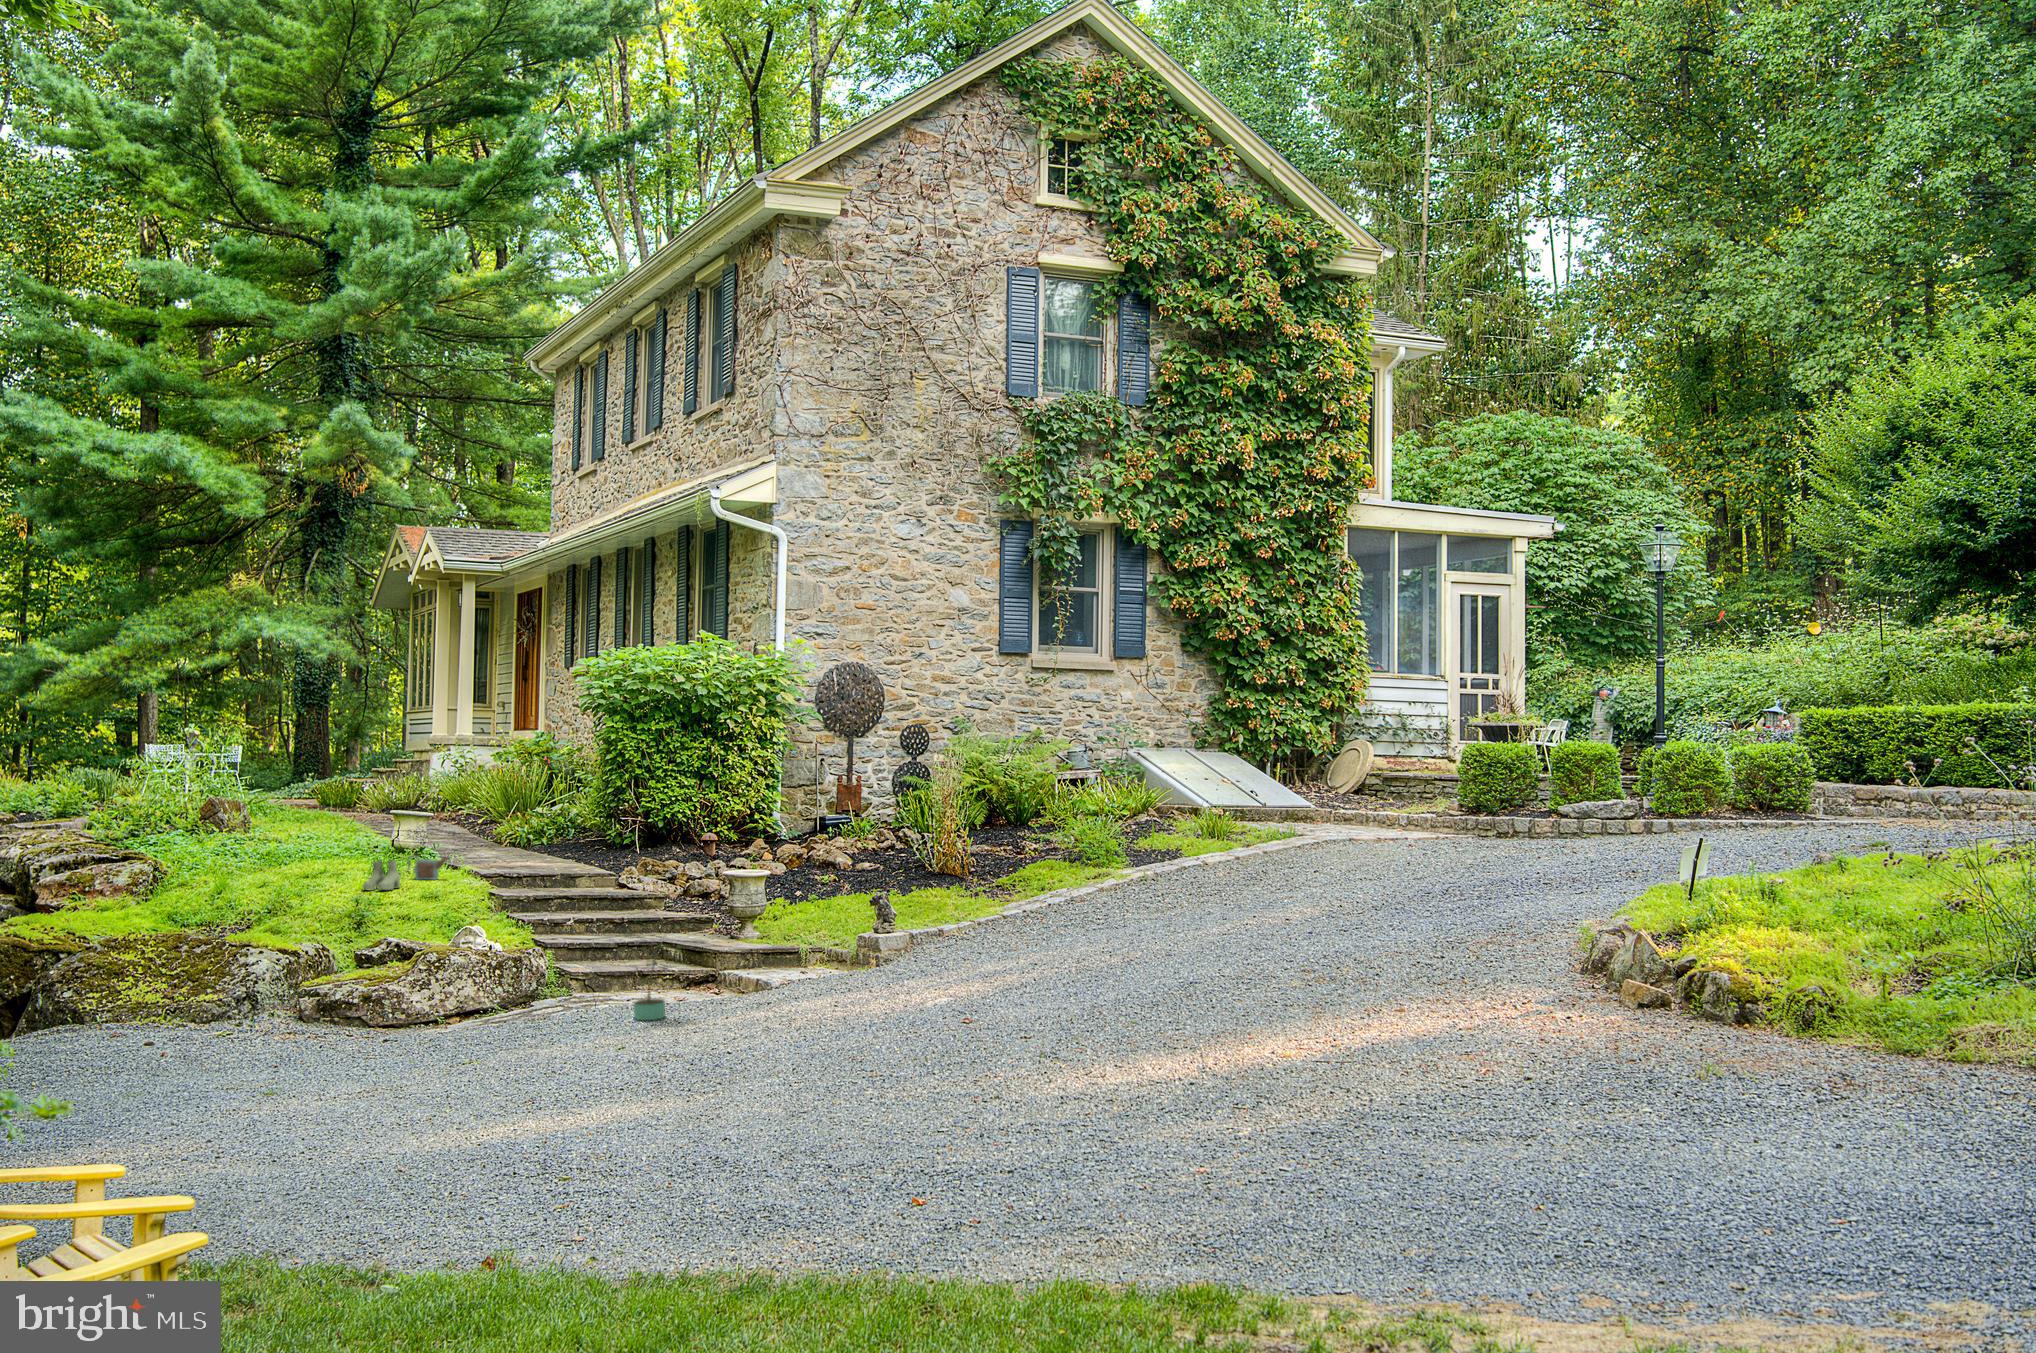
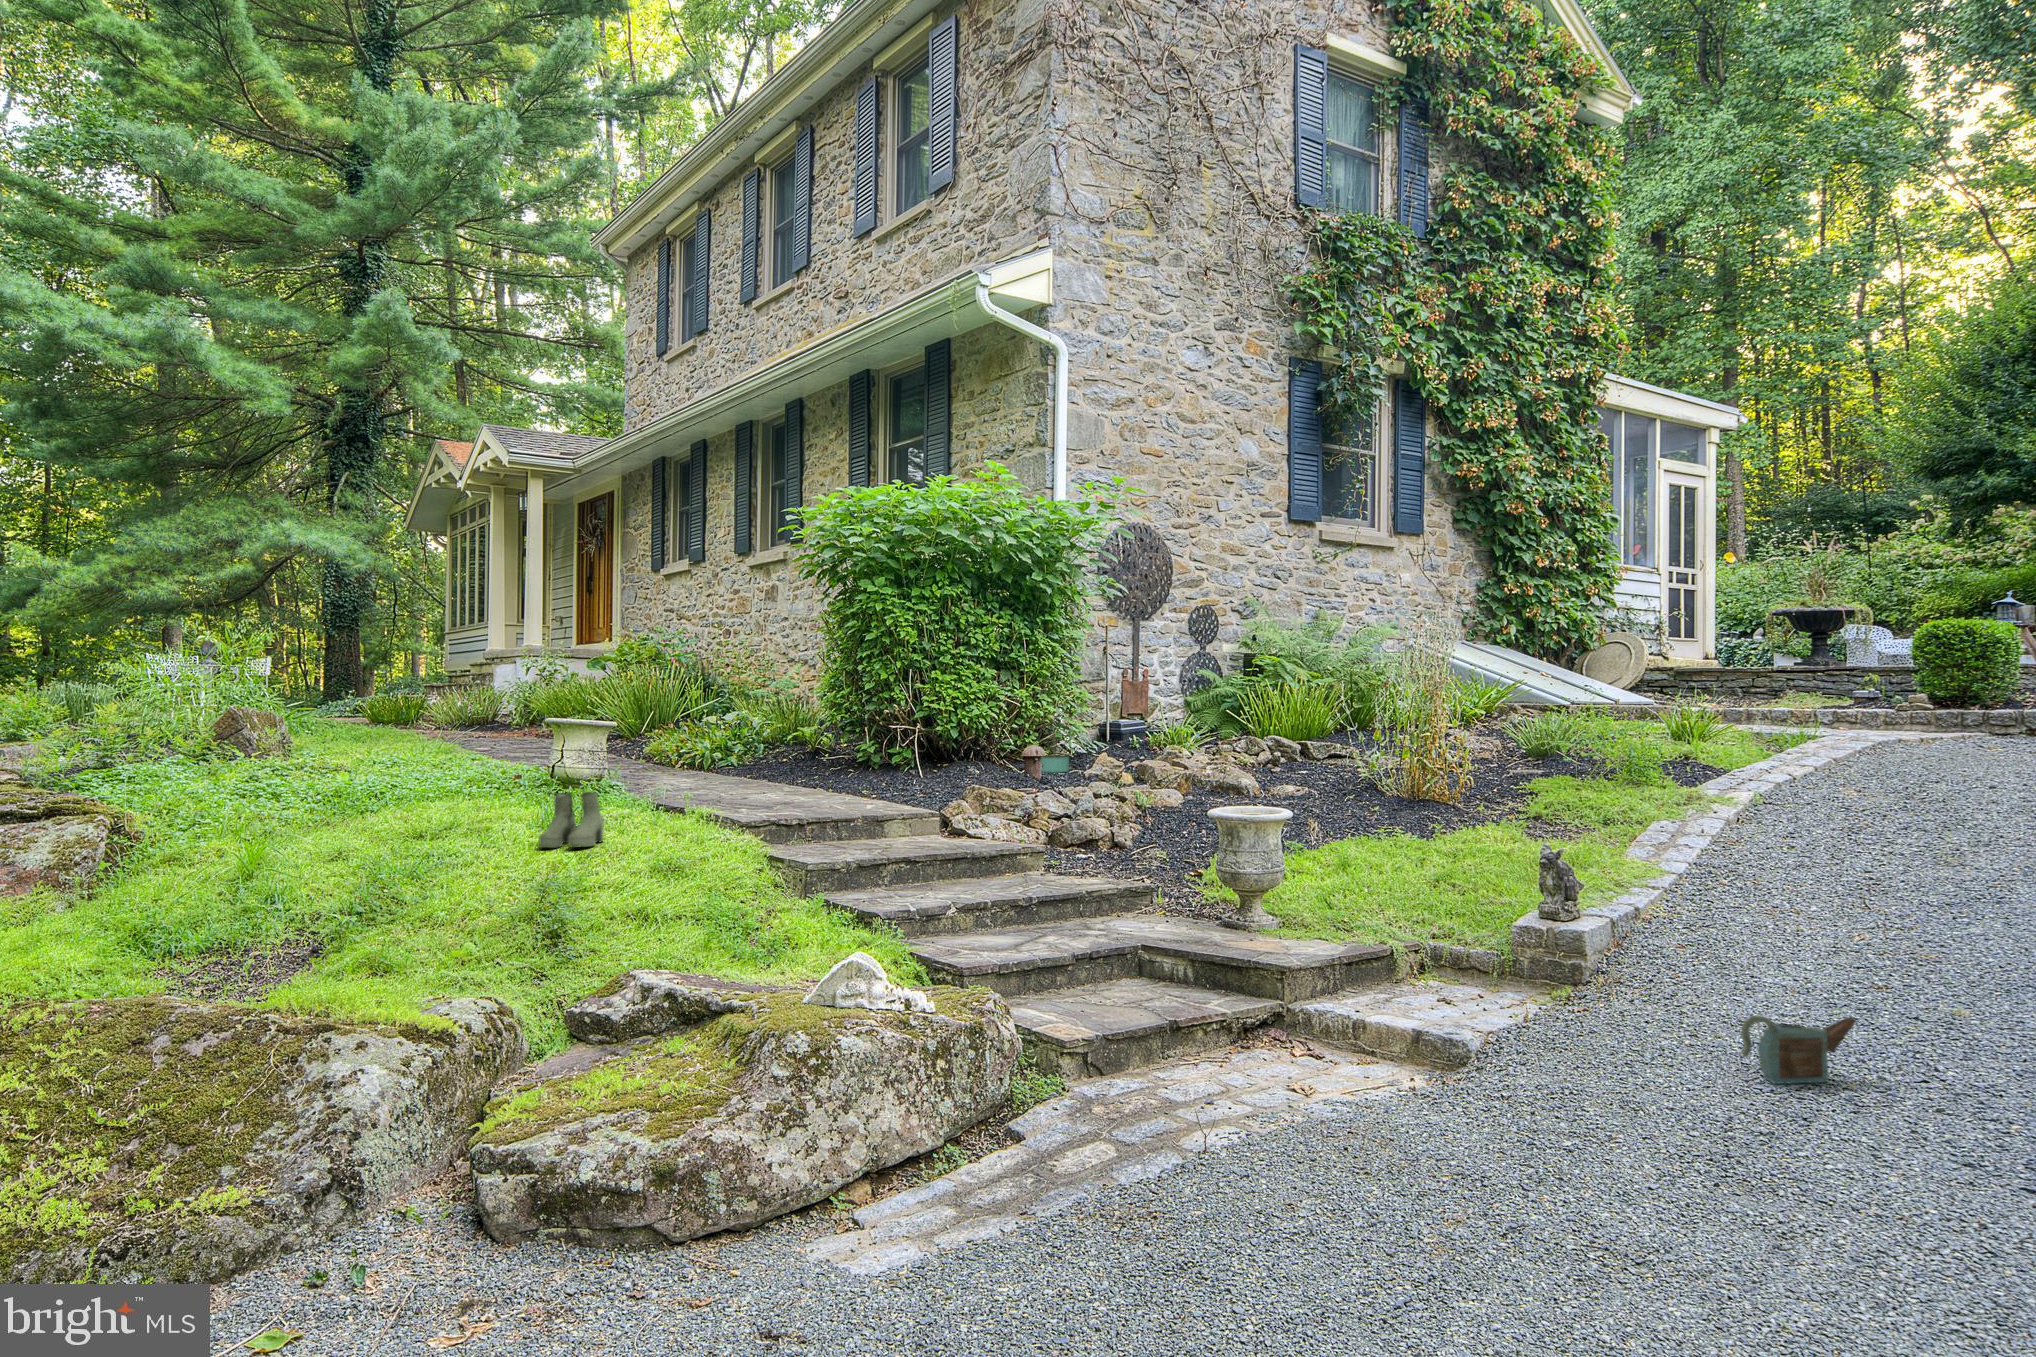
watering can: present [407,855,449,880] -> present [1741,1015,1857,1084]
potted plant: present [625,919,682,1020] -> present [1039,685,1084,772]

